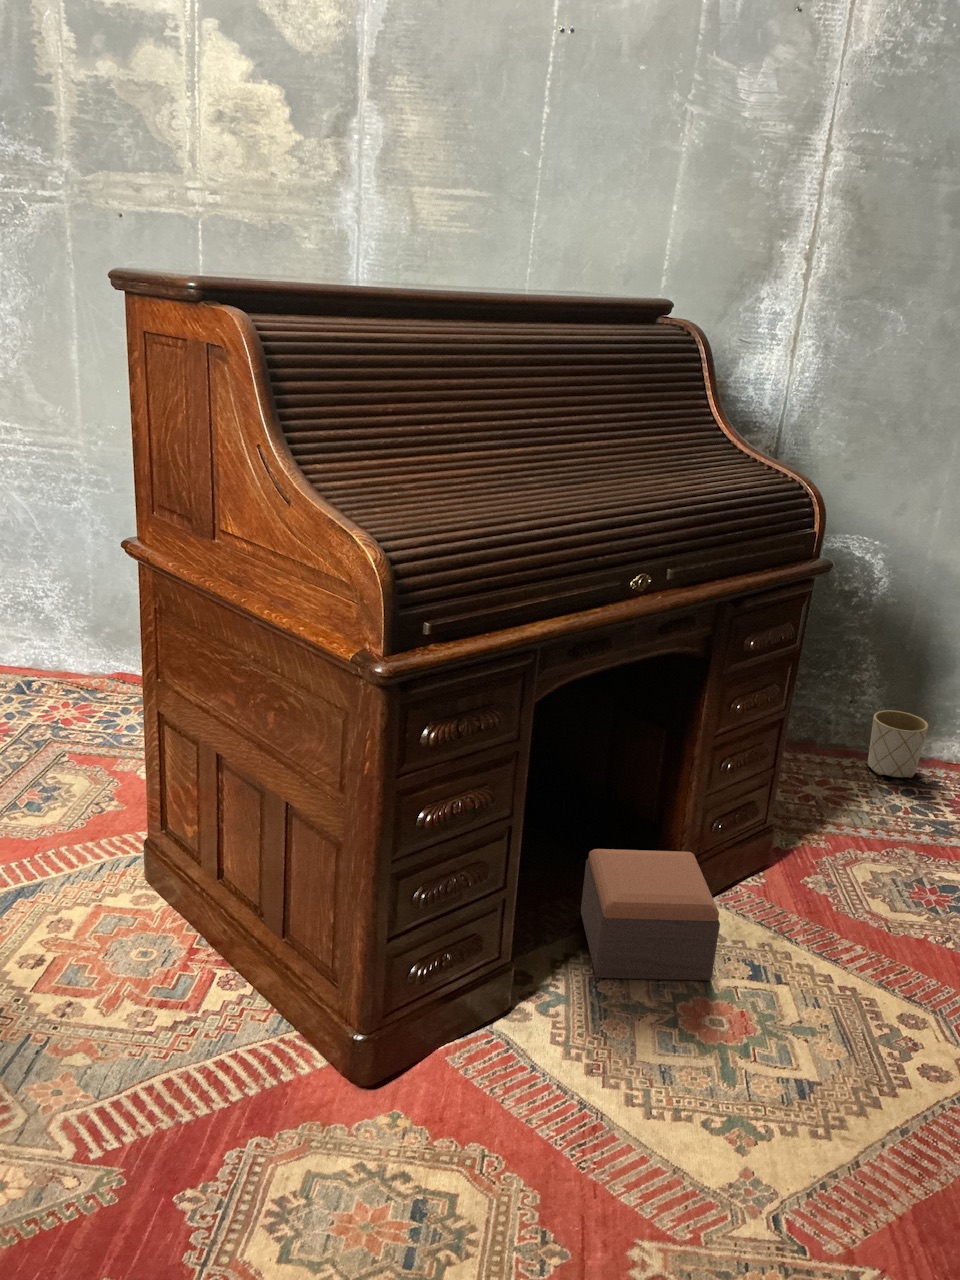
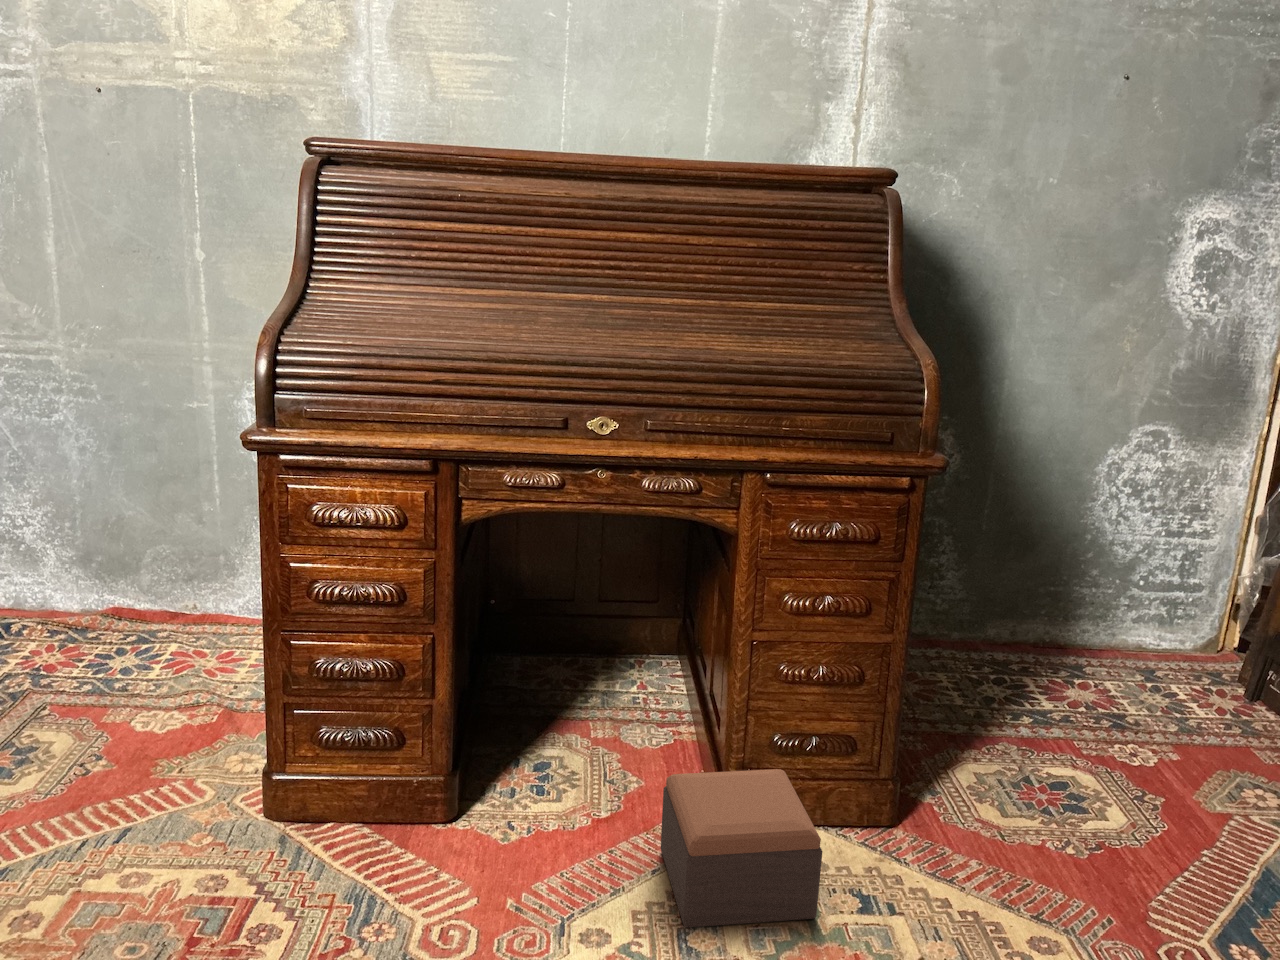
planter: present [868,710,928,778] -> none [954,596,1015,667]

